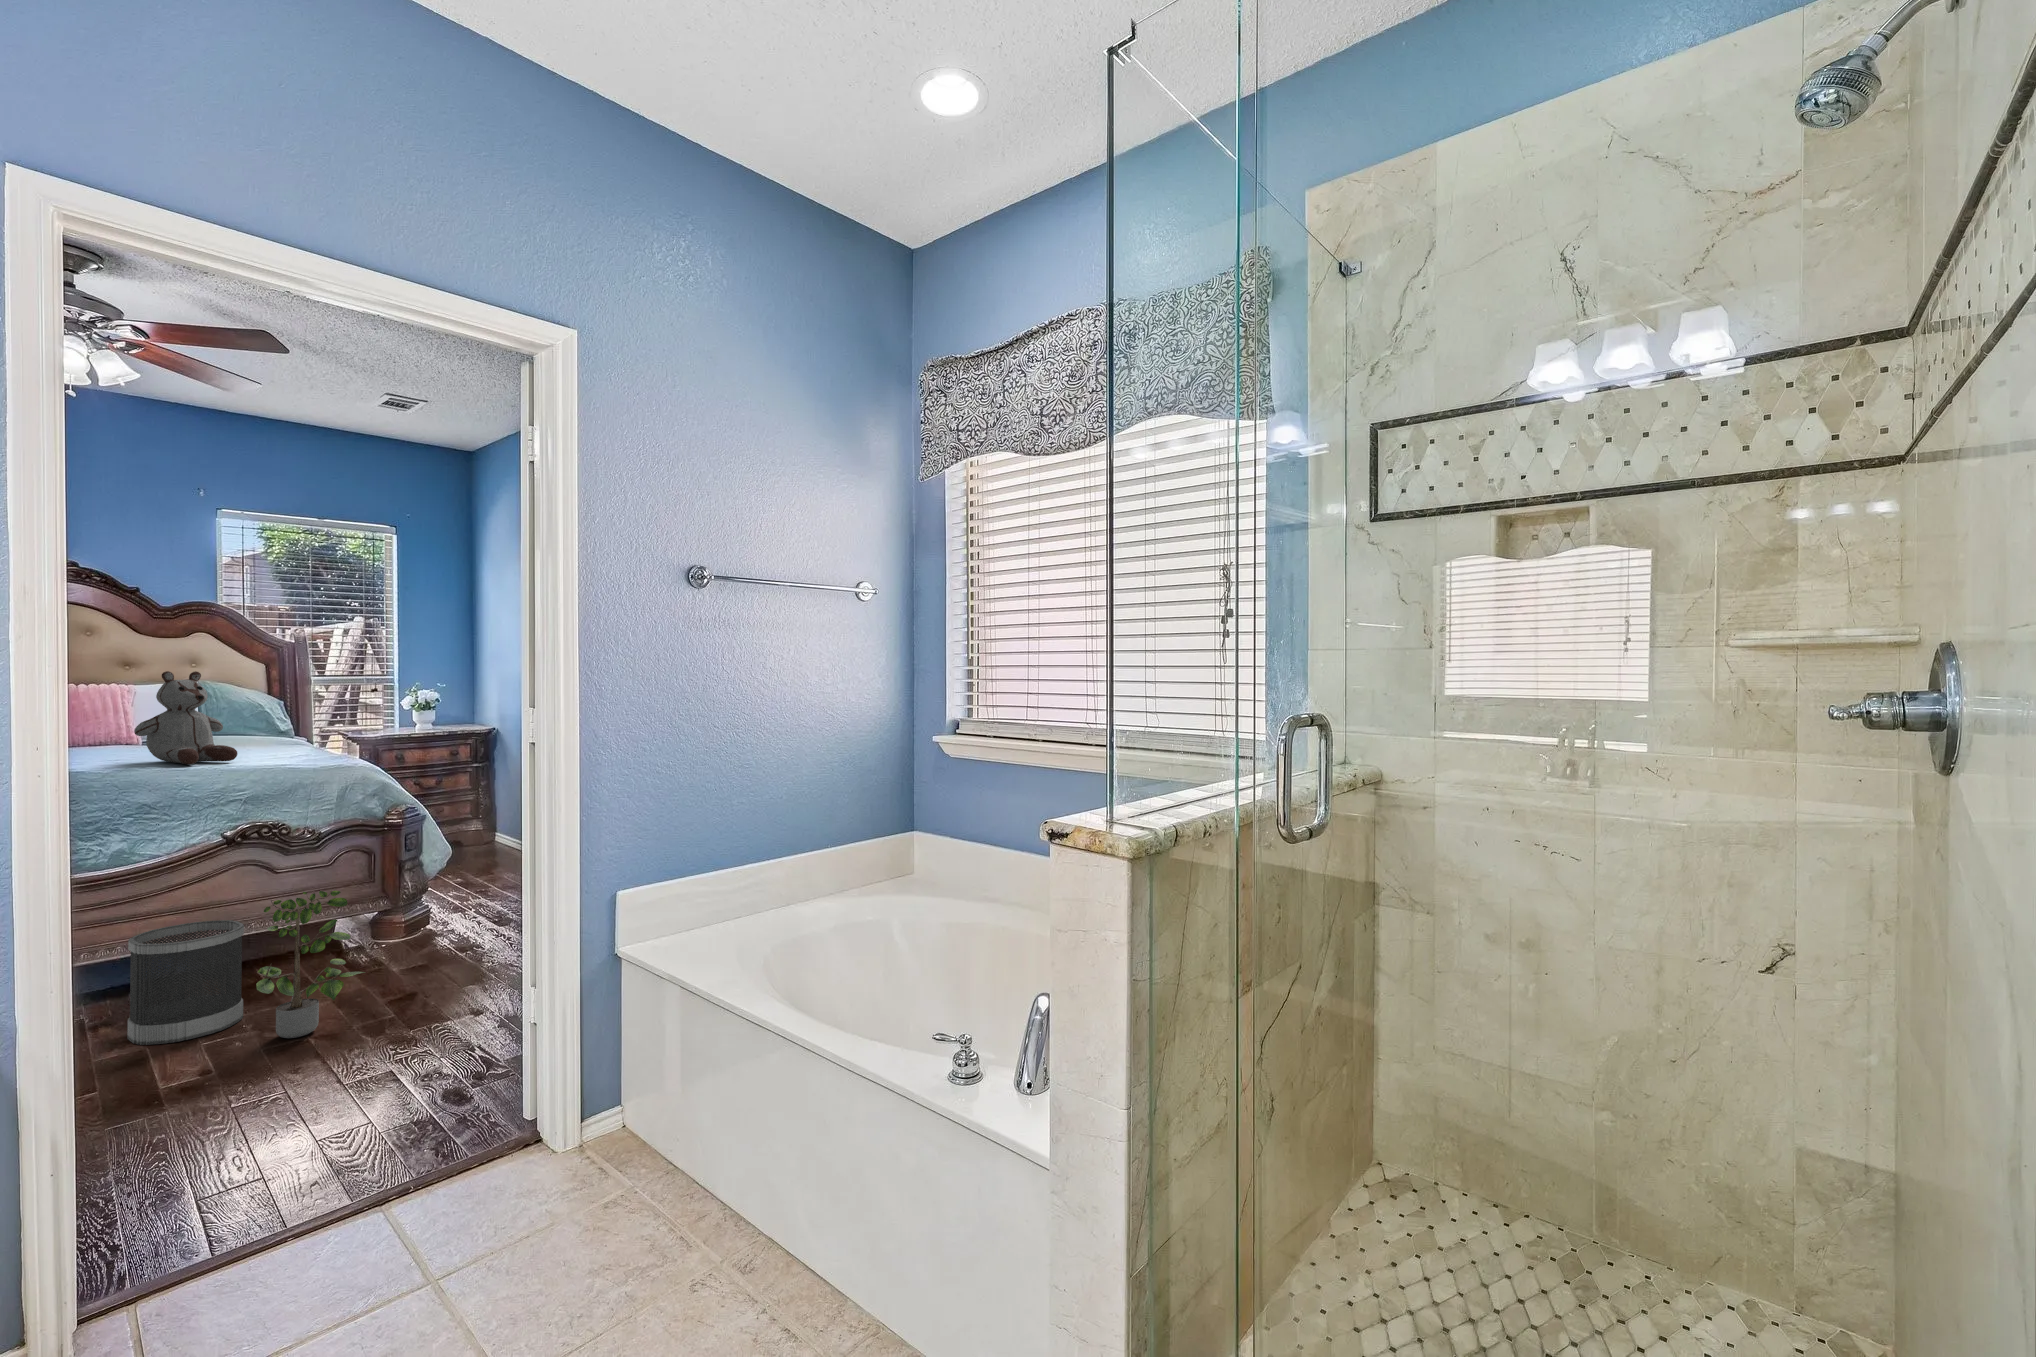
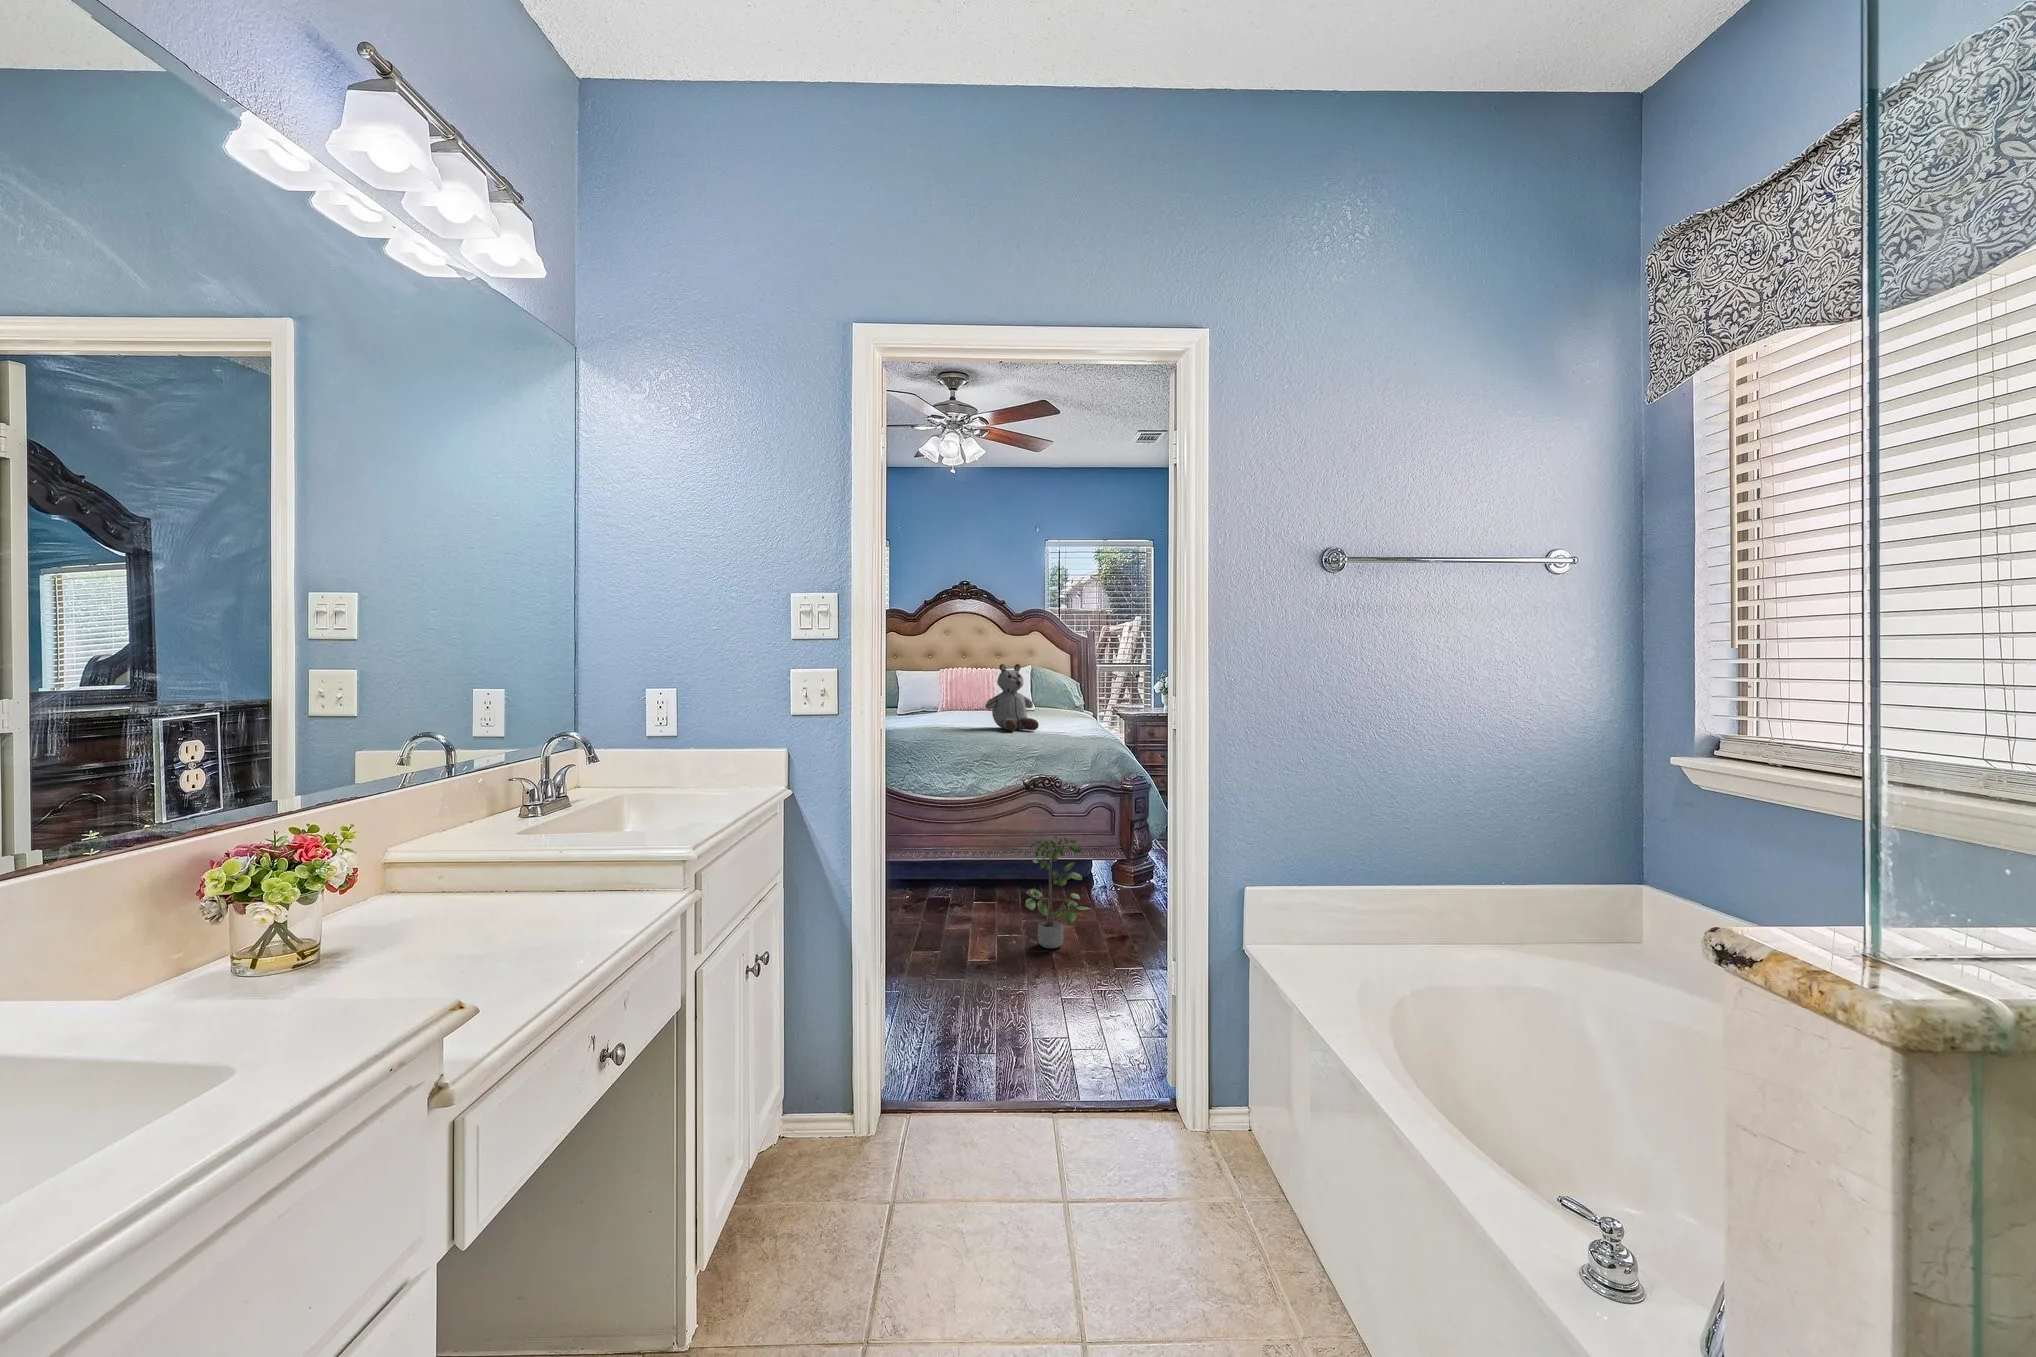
wastebasket: present [127,920,244,1045] -> none [967,846,1027,930]

